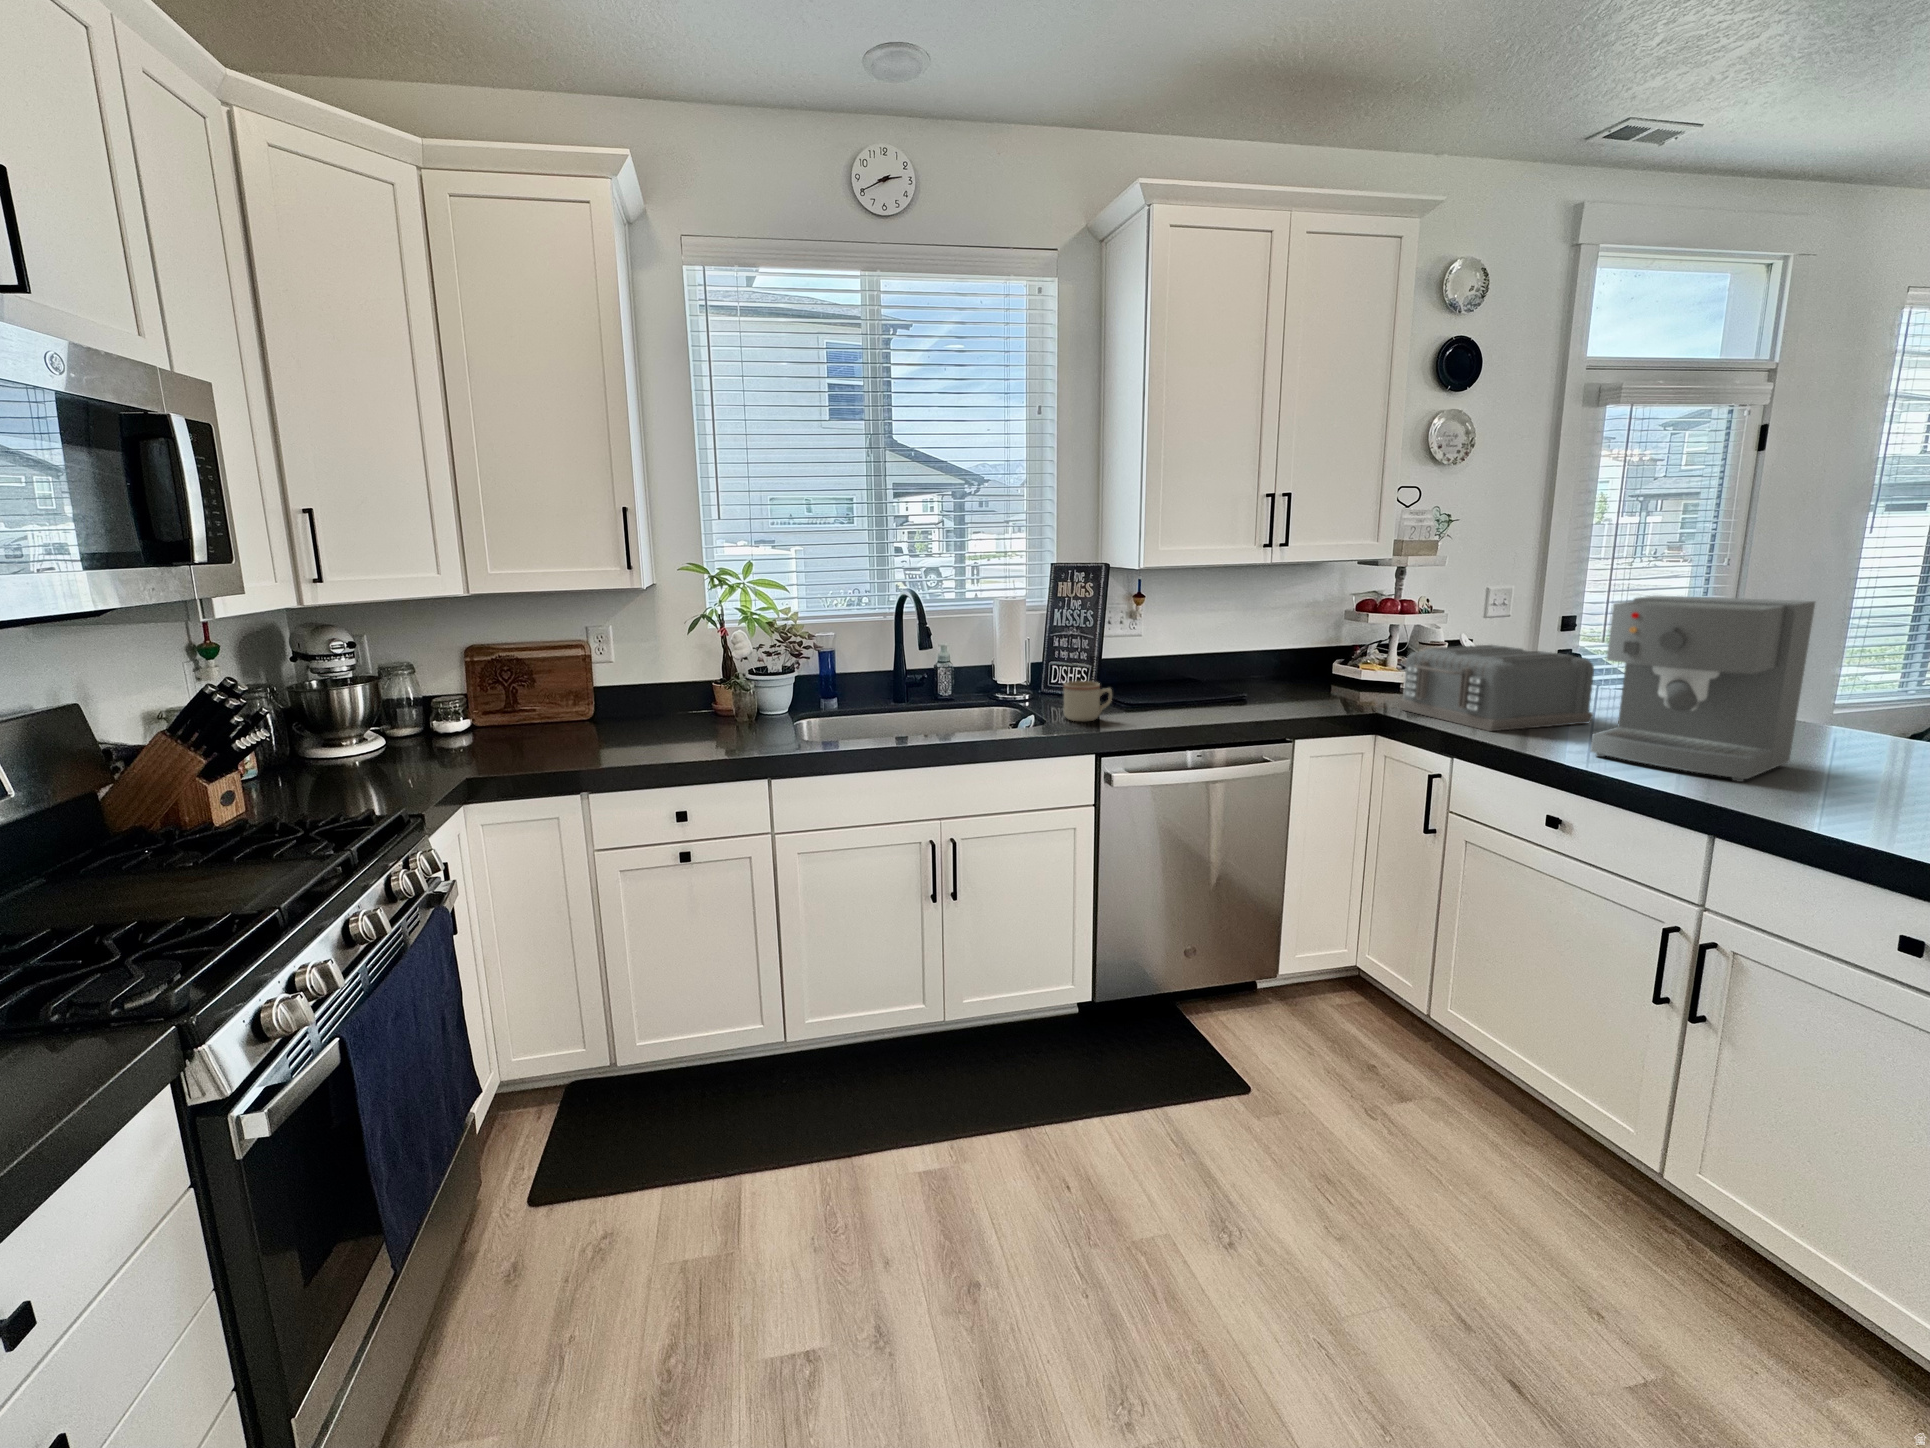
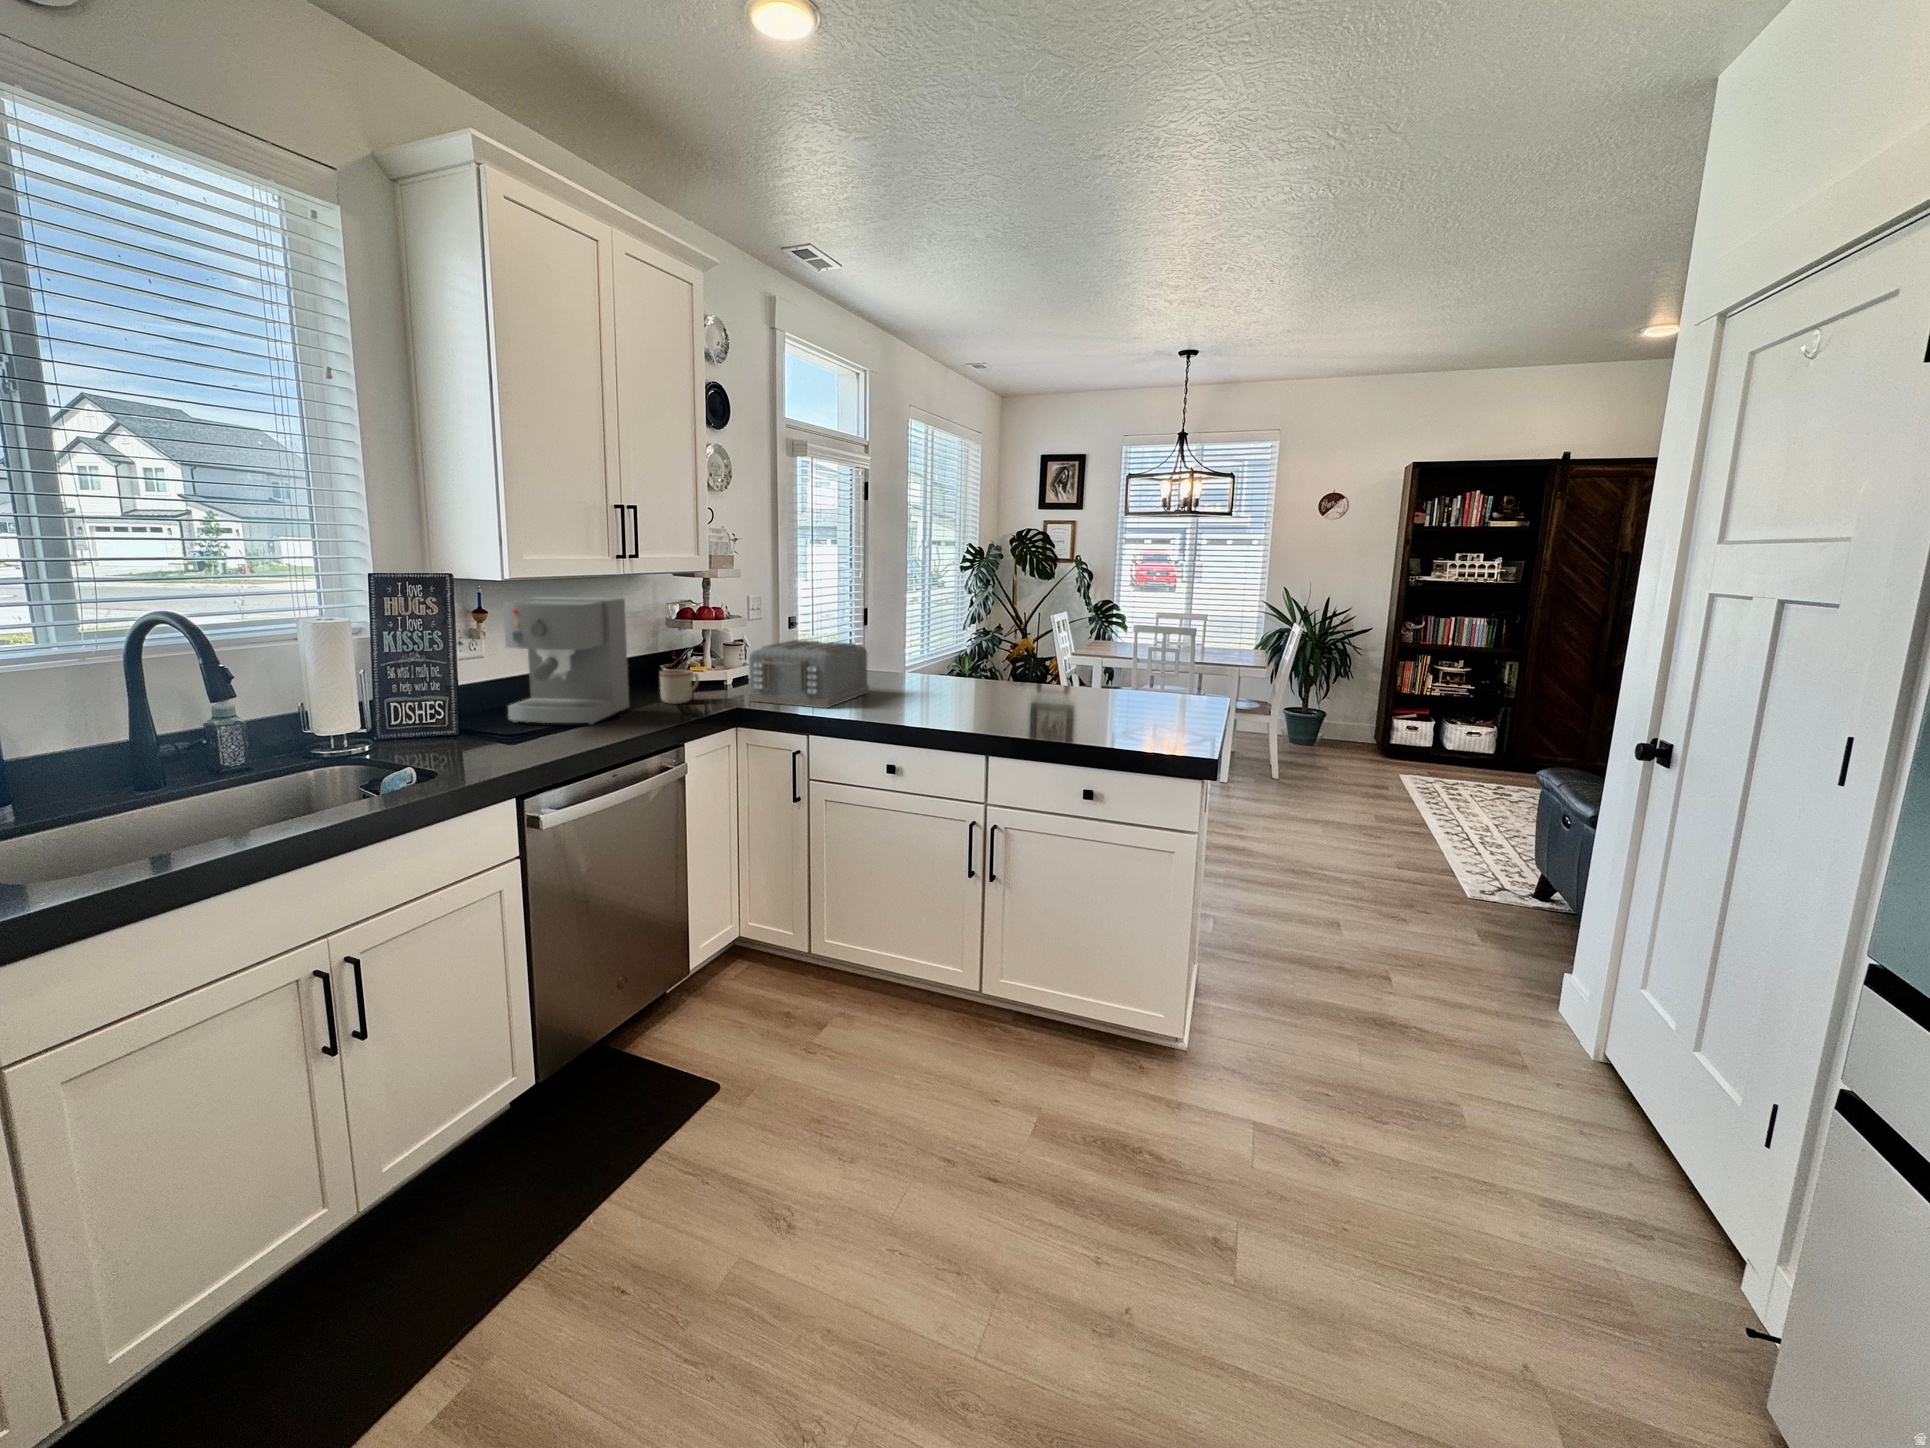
coffee maker: present [1591,596,1815,782] -> present [503,597,629,725]
mug: present [1064,681,1112,721] -> present [660,669,699,704]

